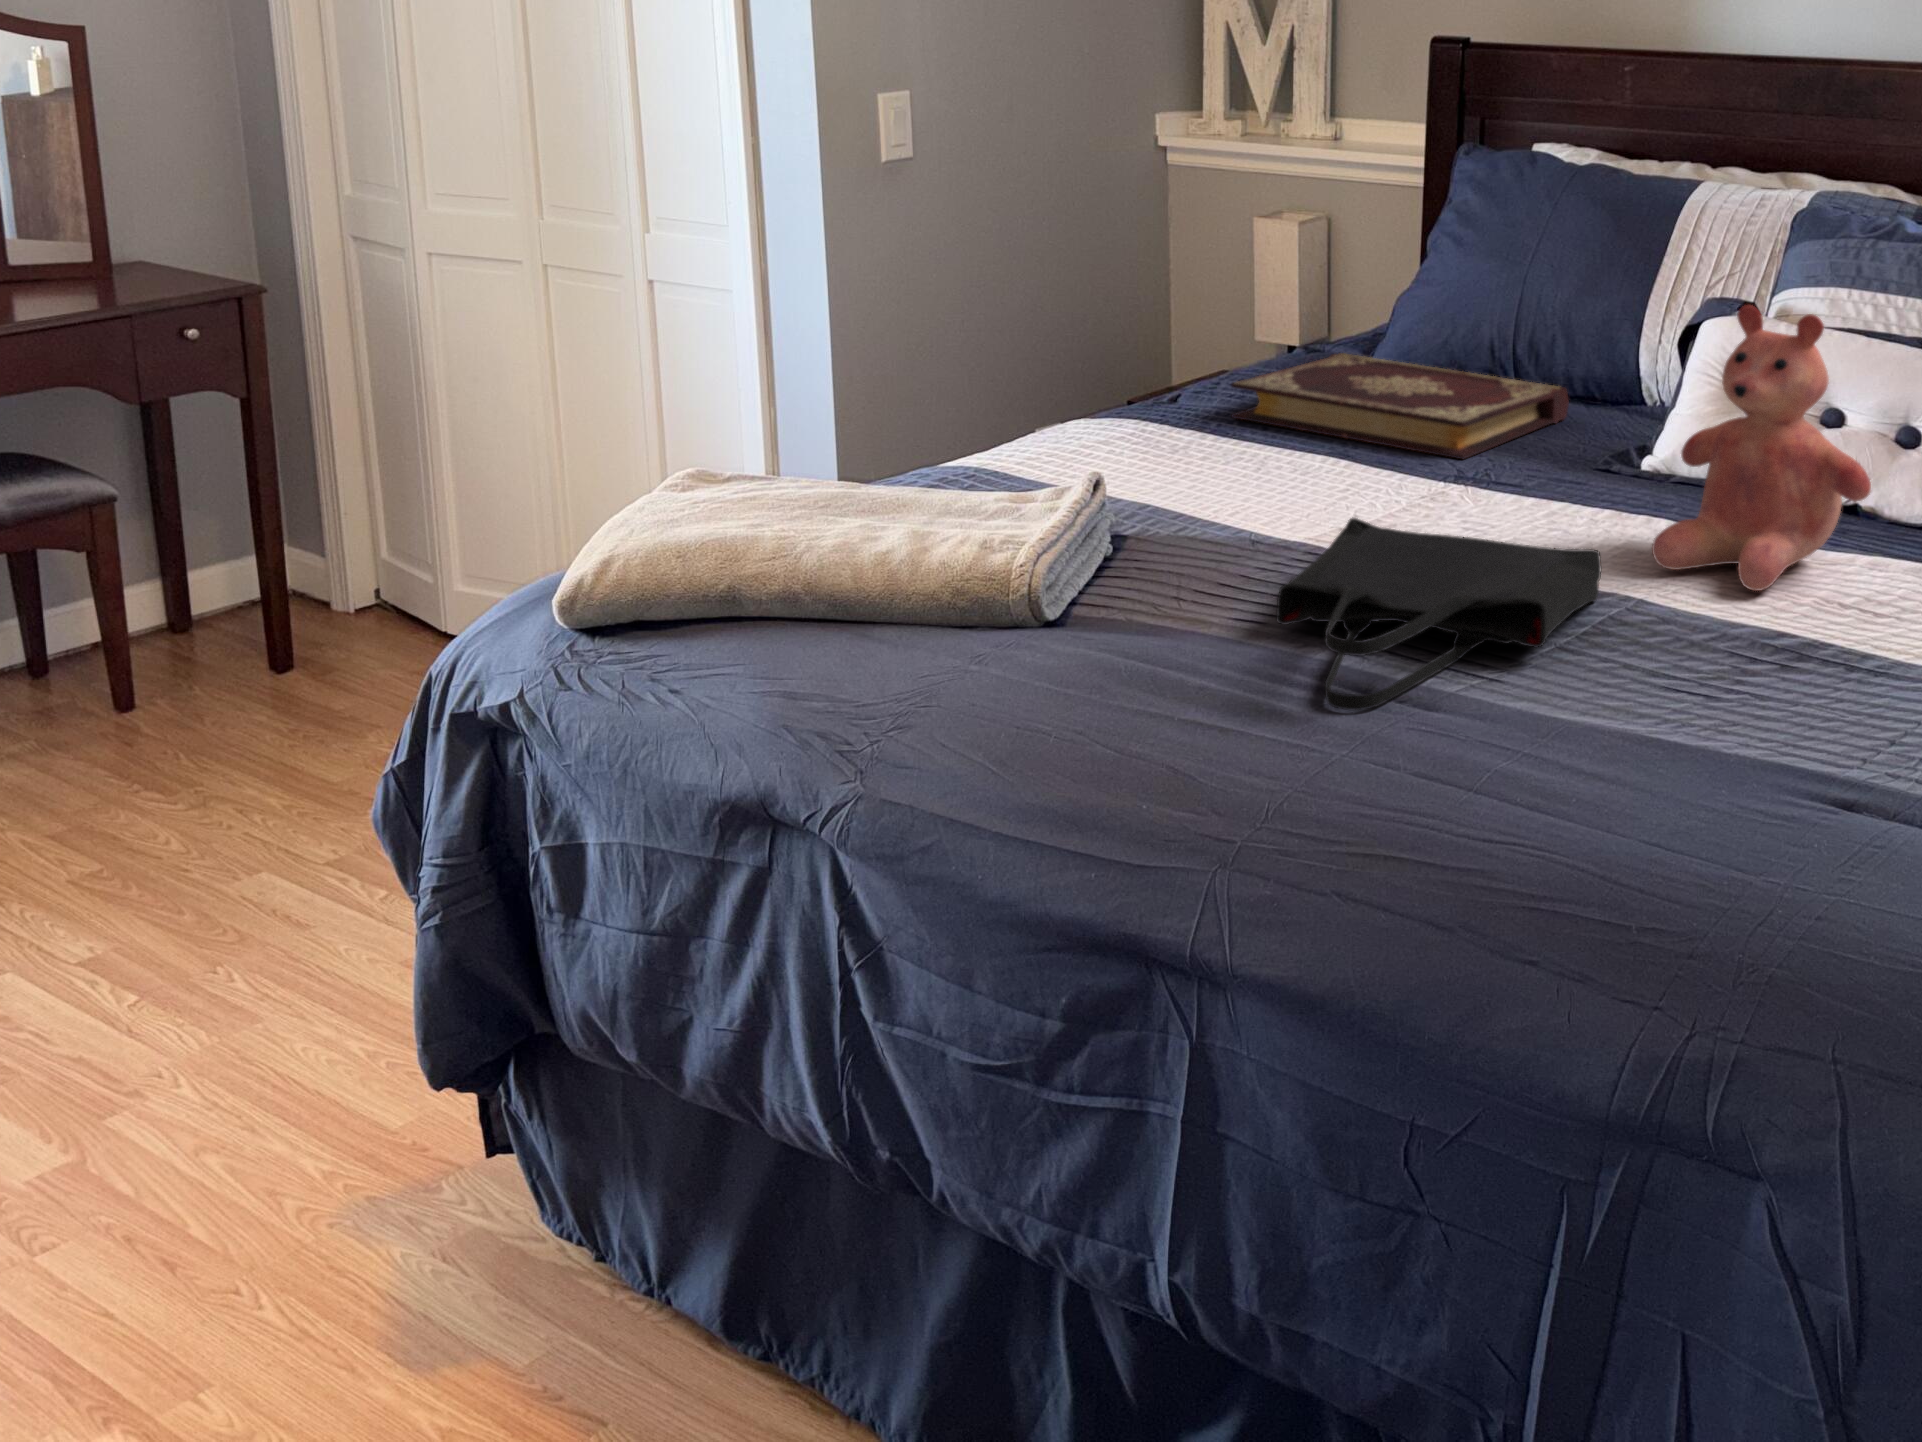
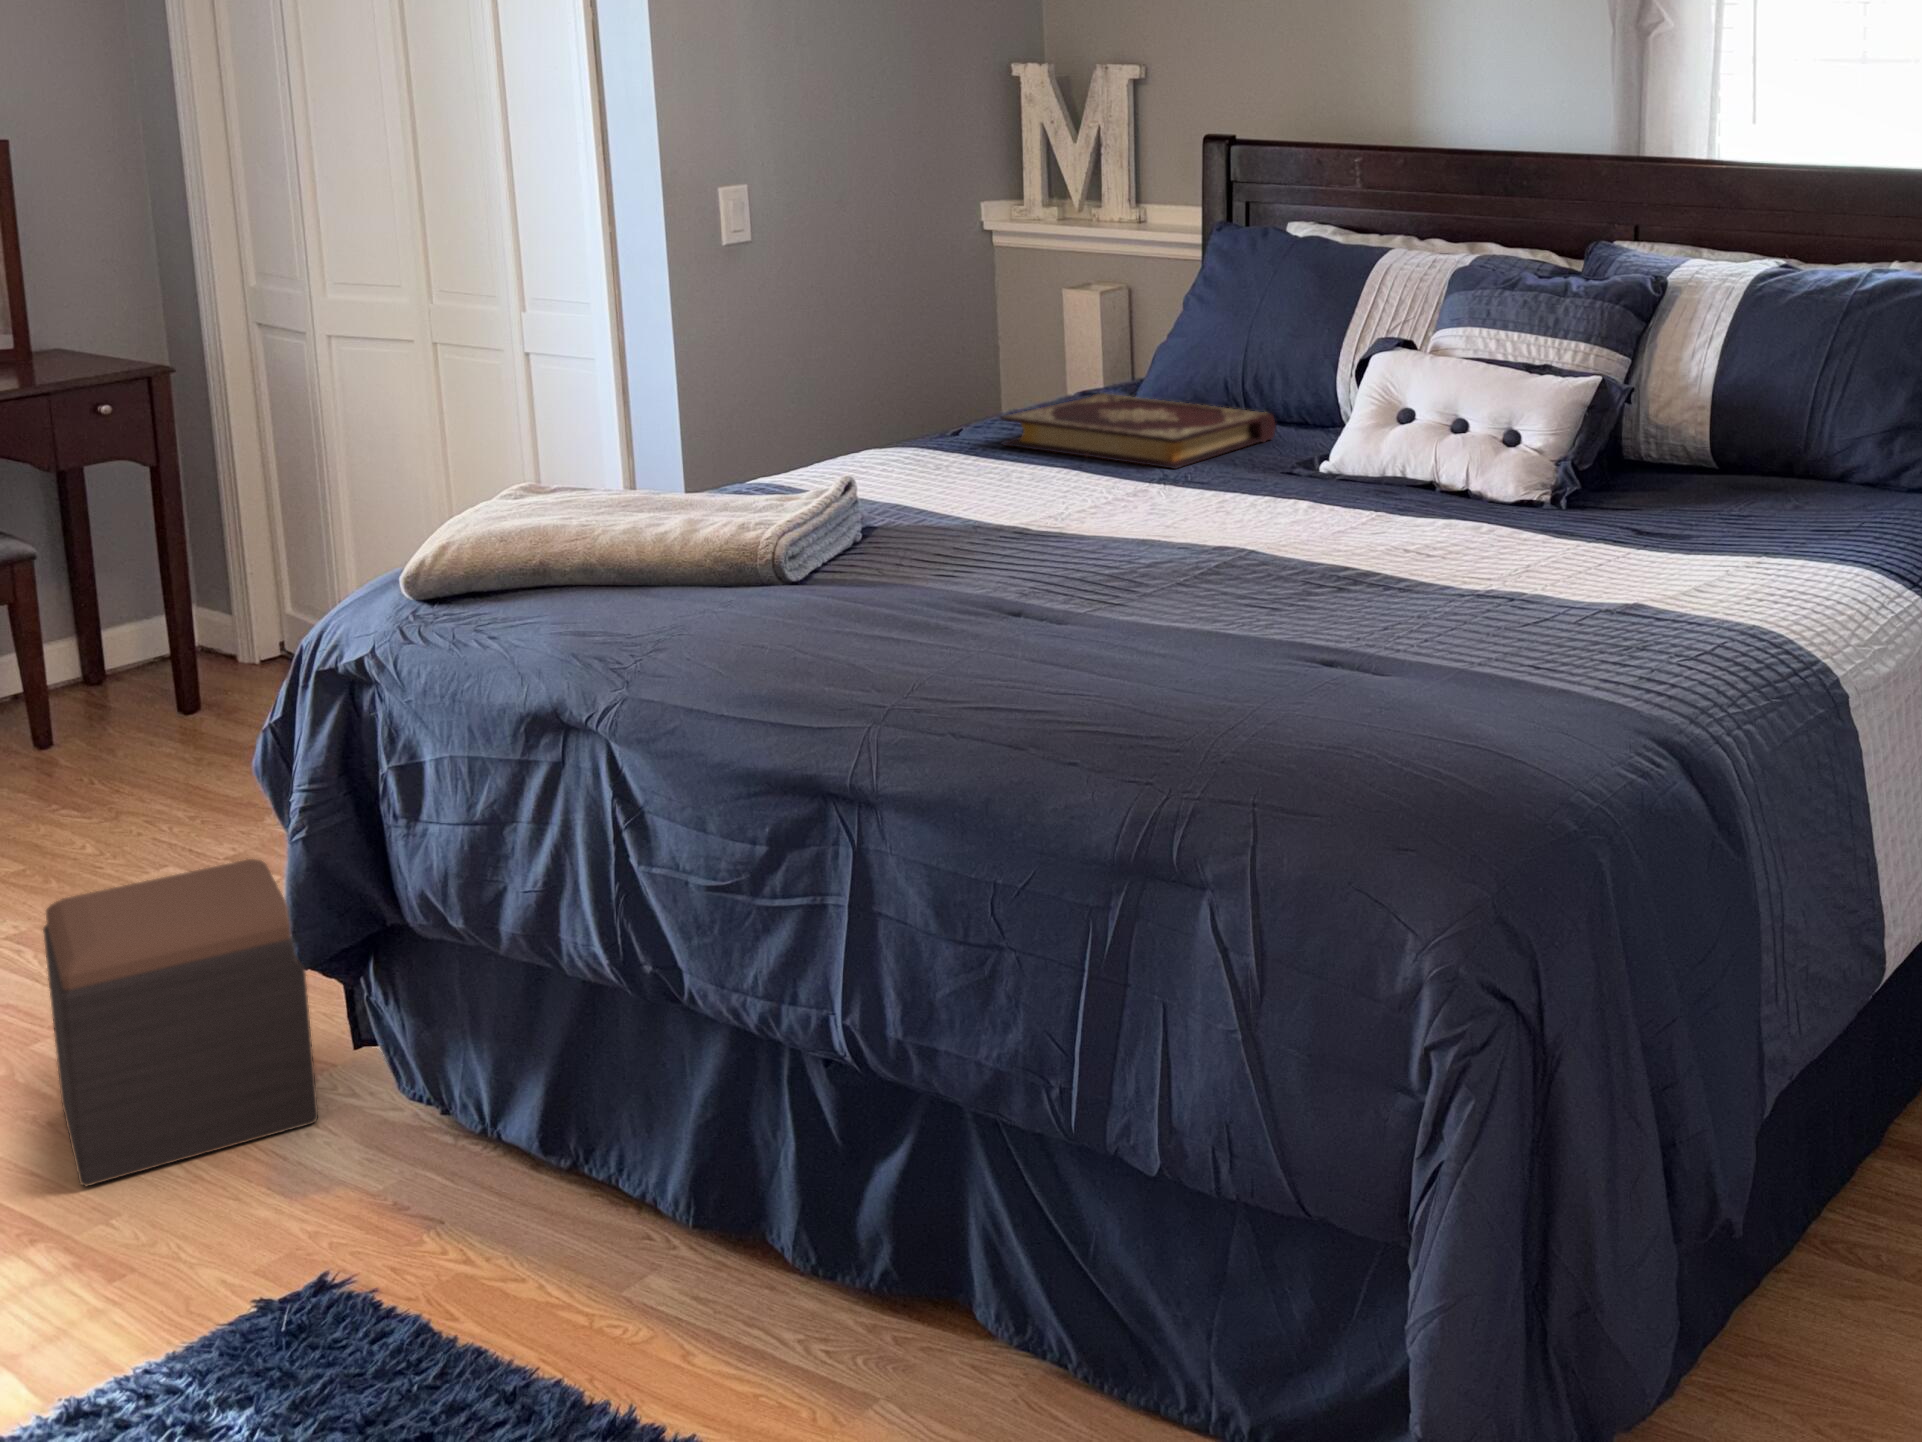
teddy bear: present [1652,305,1871,591] -> none [1279,333,1438,546]
tote bag: present [1276,518,1601,710] -> none [970,502,1228,627]
footstool: none [125,918,447,1337] -> present [43,859,318,1186]

